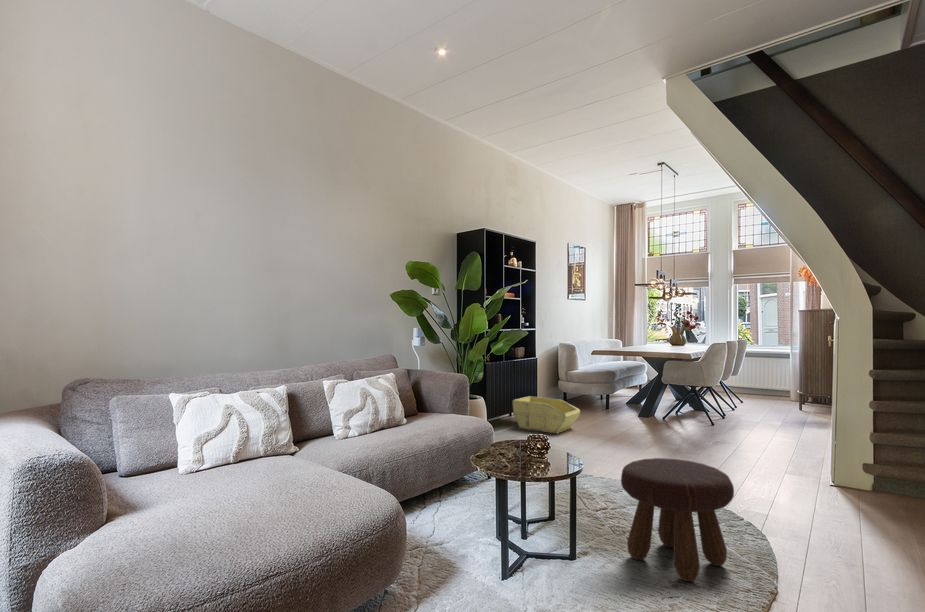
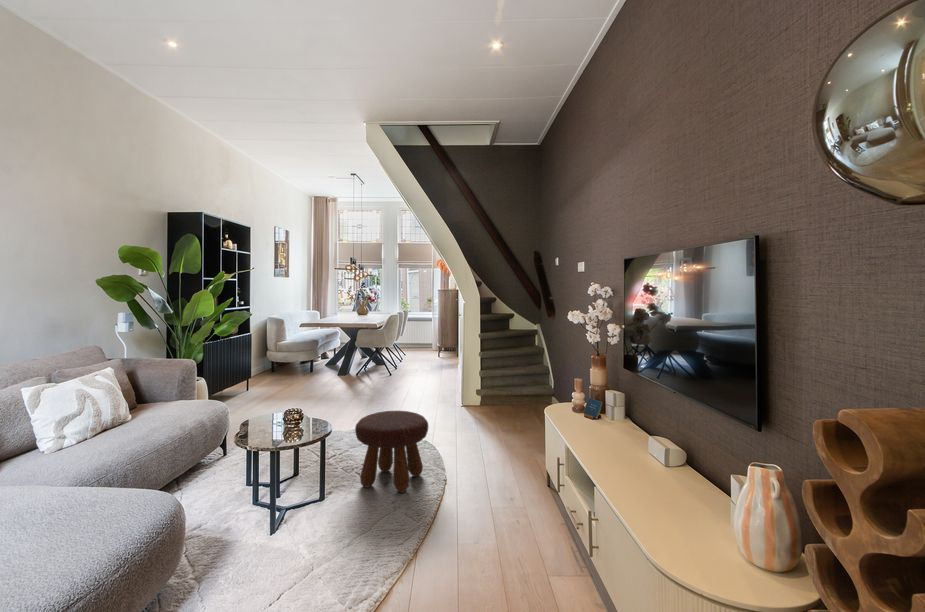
storage bin: present [512,396,580,434] -> none [229,369,294,399]

